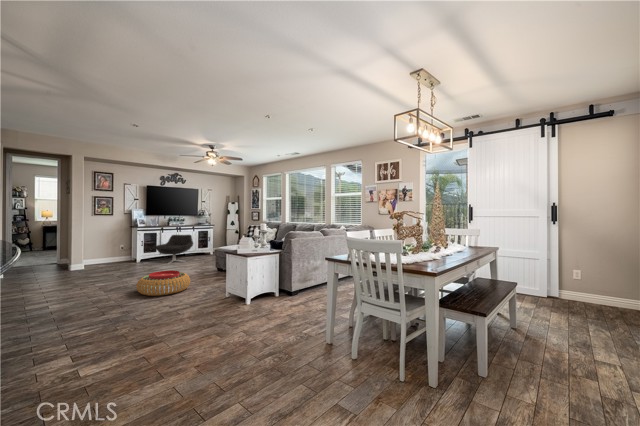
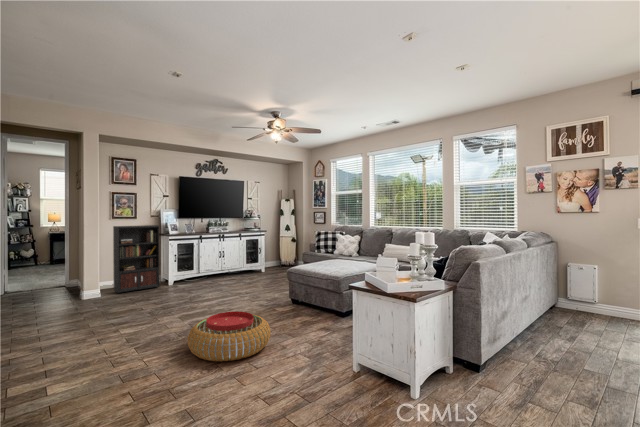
bookcase: none [94,220,131,267] -> present [113,225,160,293]
lounge chair: present [155,235,193,262] -> none [193,245,244,289]

